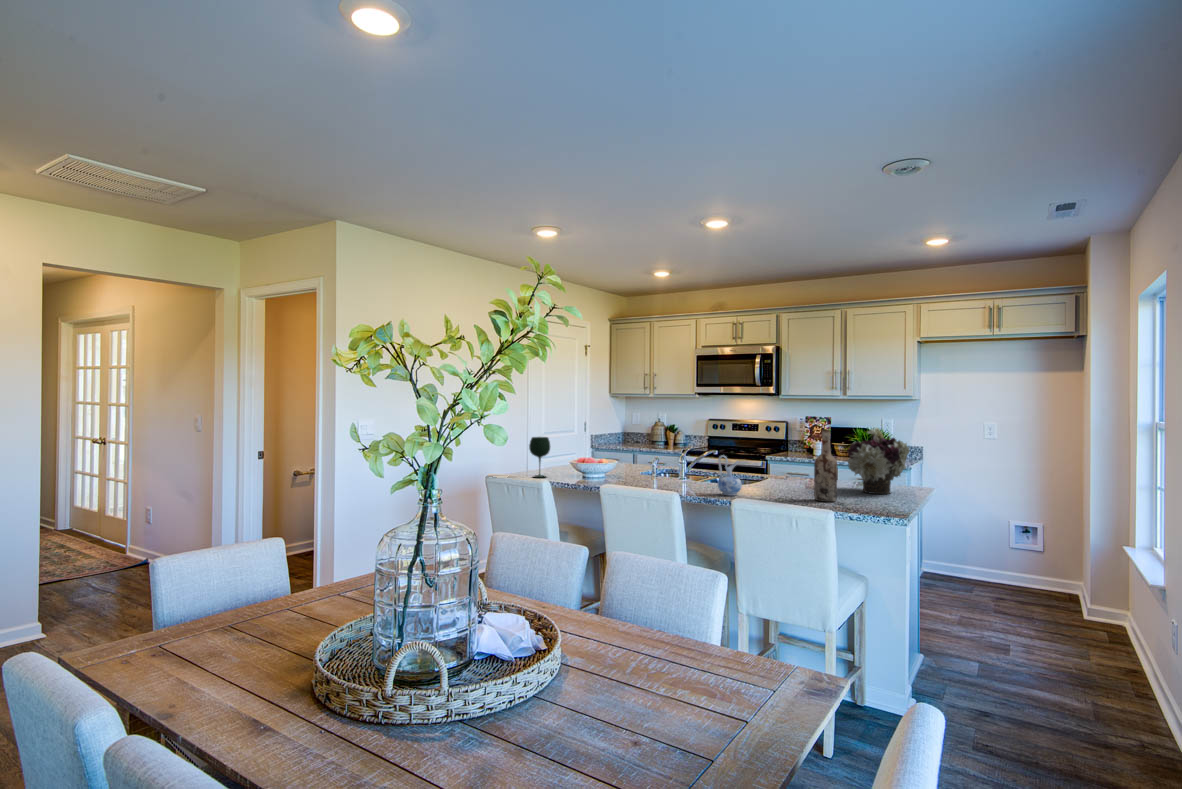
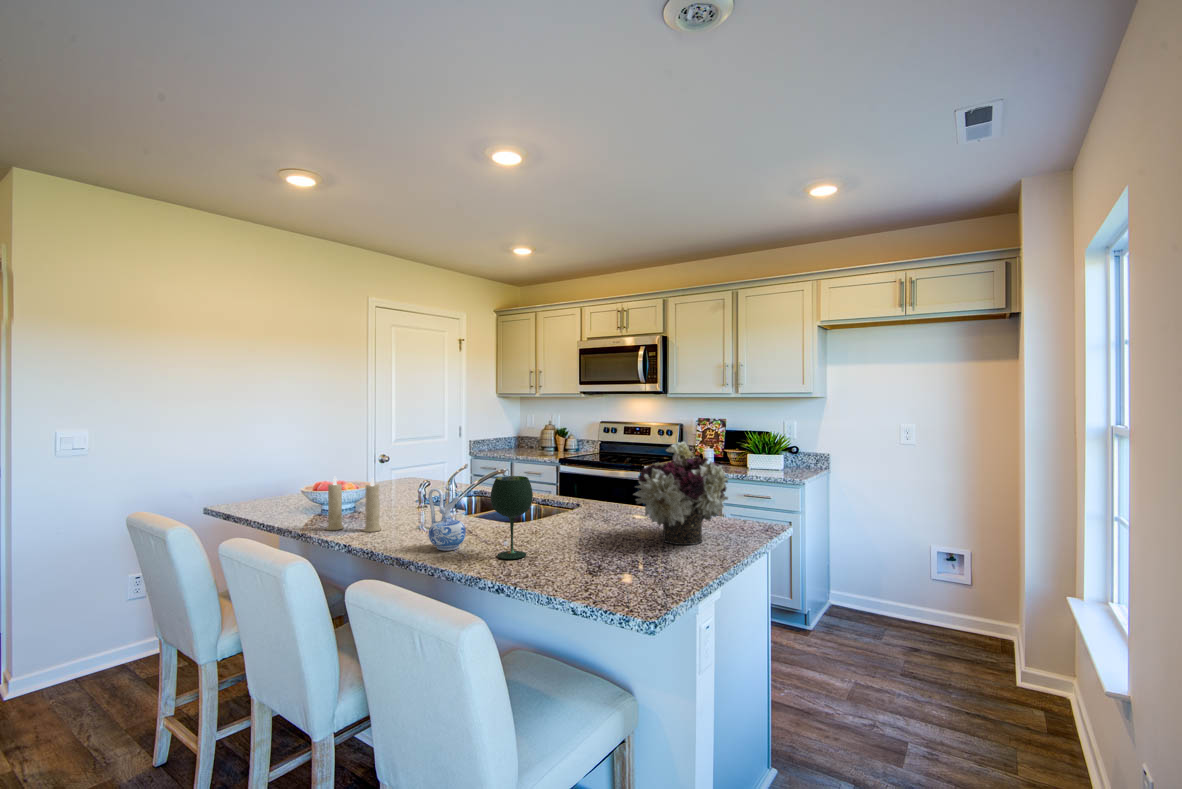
wine bottle: present [814,430,837,502] -> none [554,450,589,567]
wine glass: present [529,437,550,478] -> present [491,476,533,559]
candle: none [619,449,659,488] -> present [326,477,381,532]

